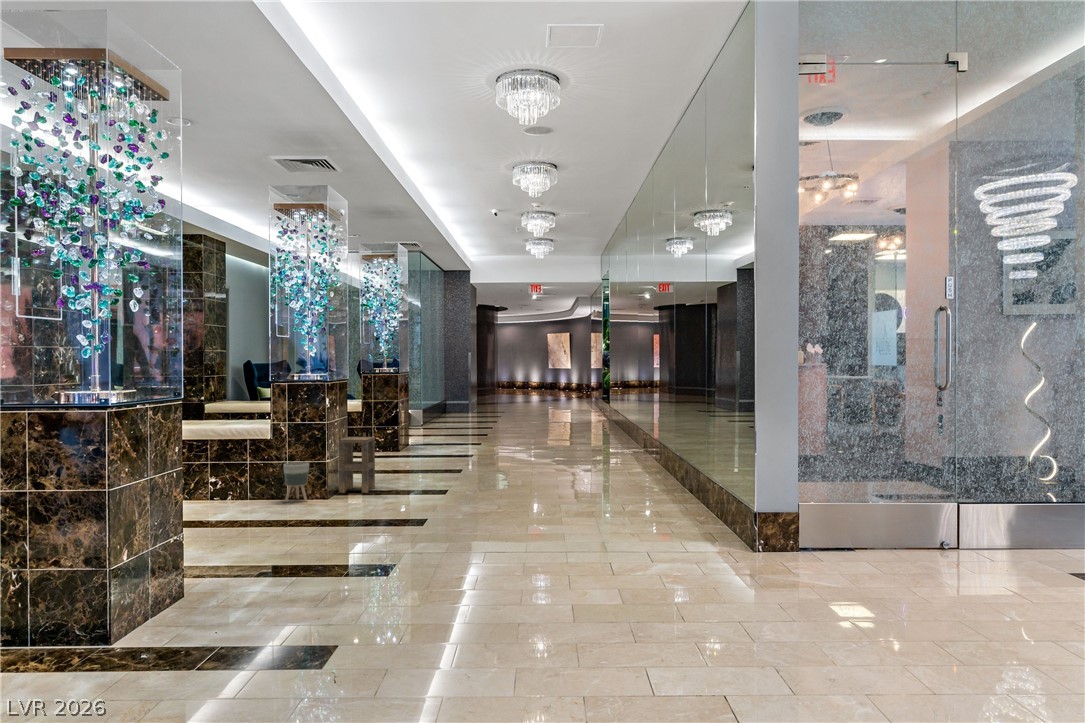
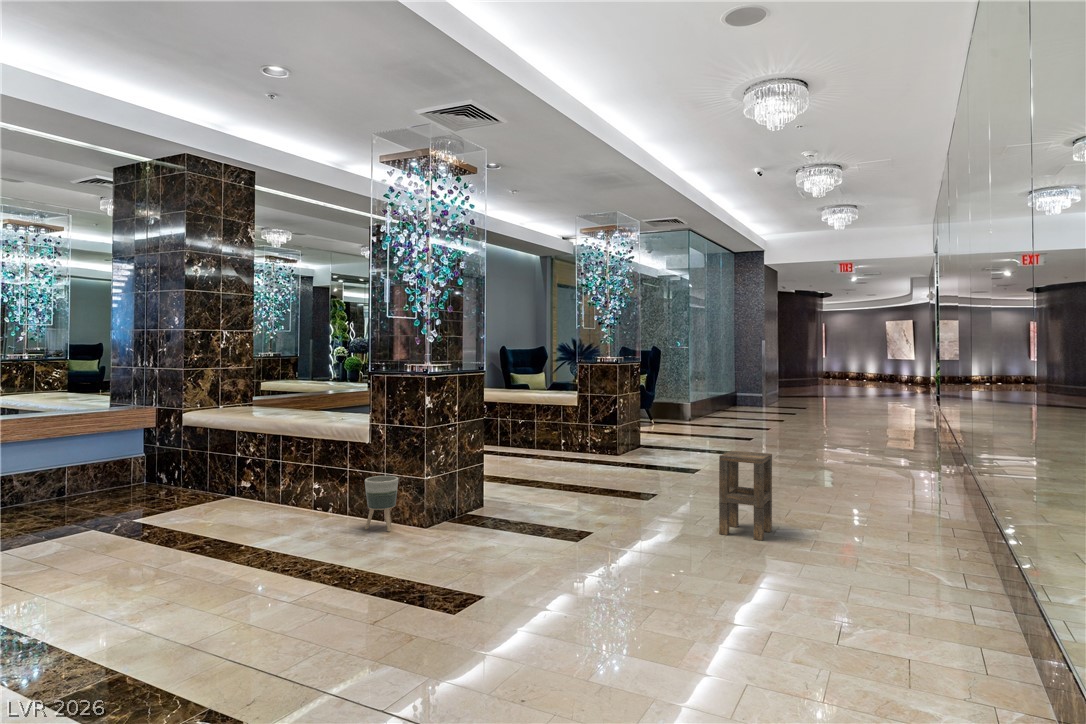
side table: present [339,437,375,493] -> present [719,451,772,540]

